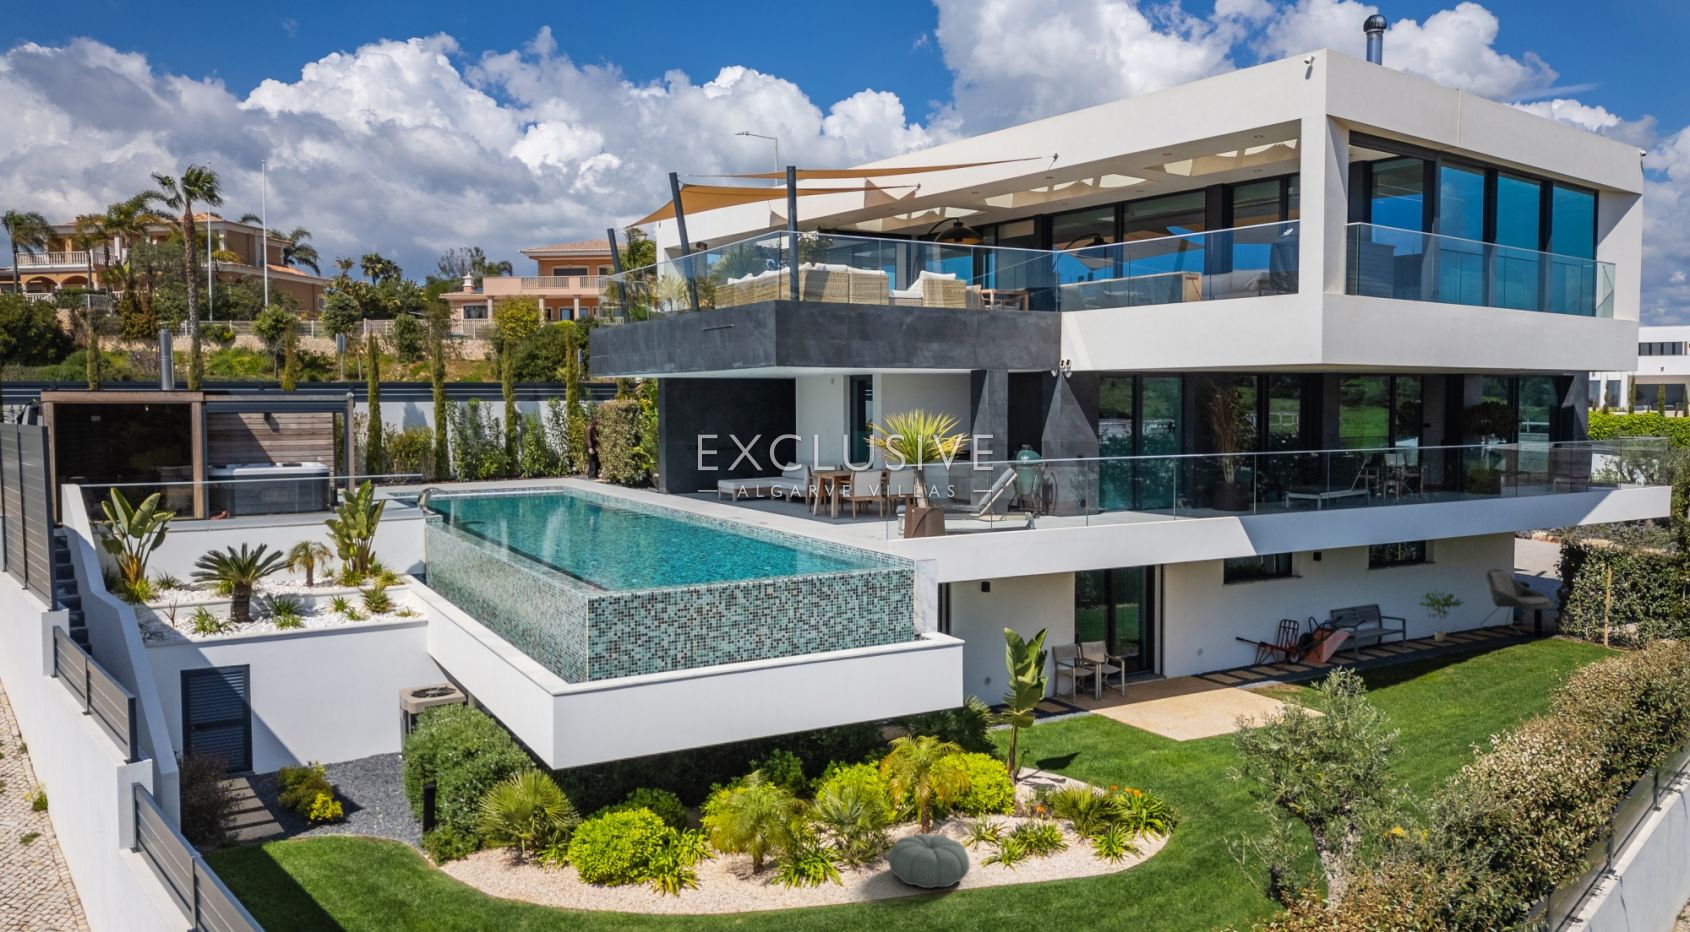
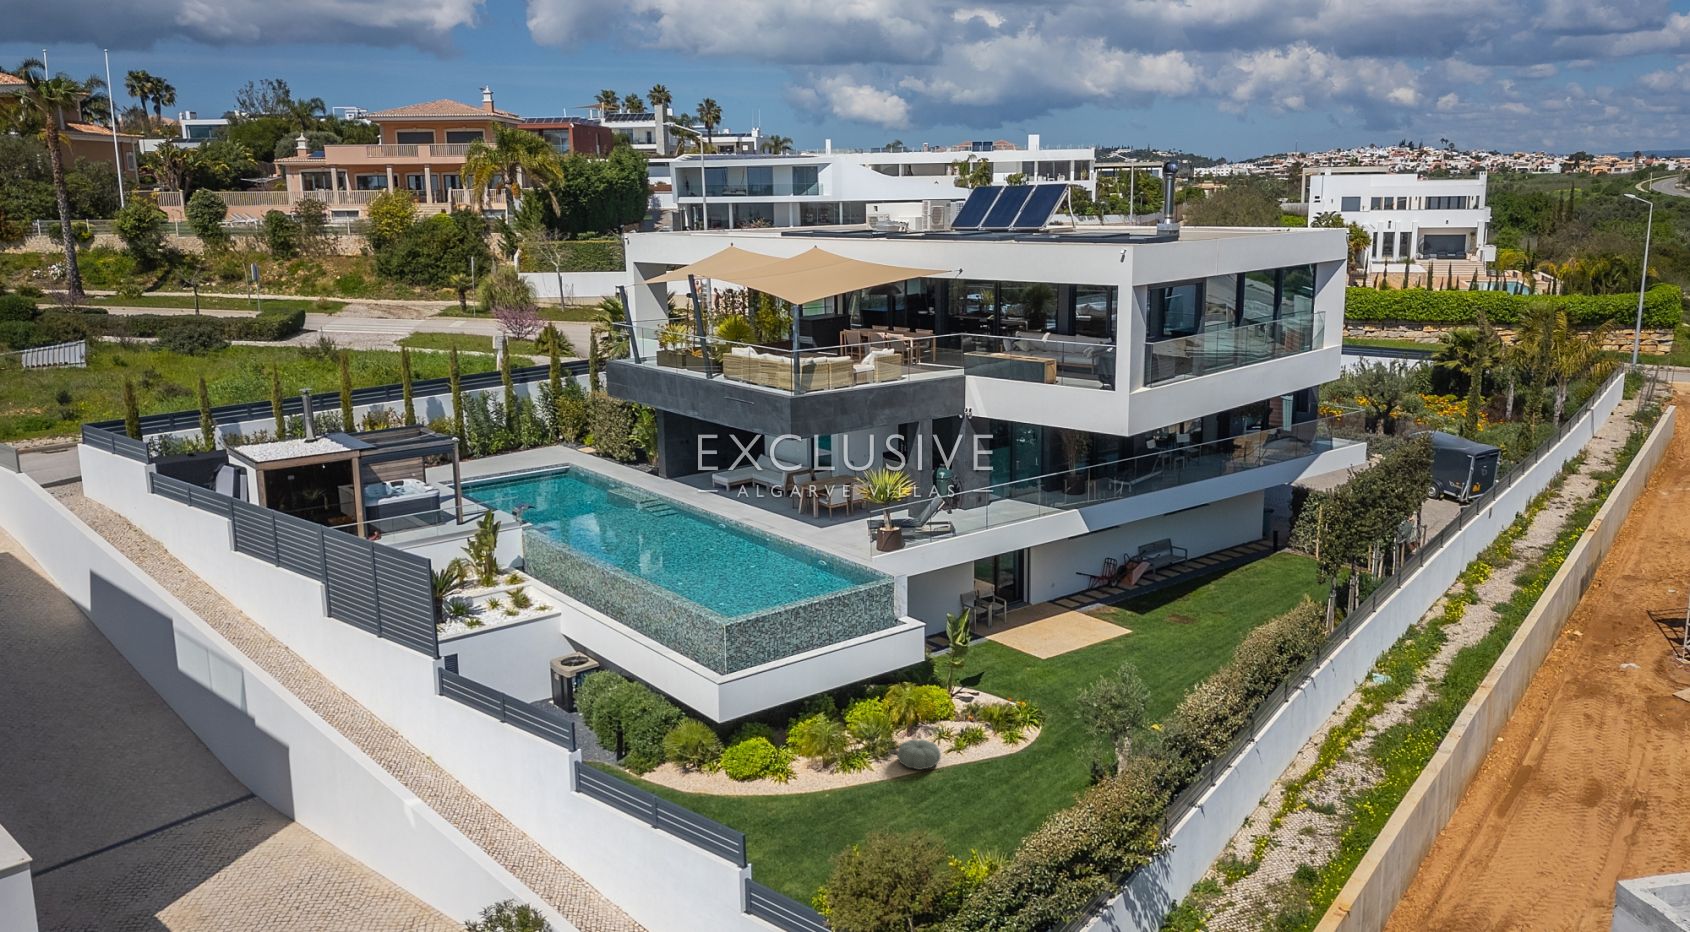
lounge chair: present [1486,568,1553,635] -> none [1229,510,1275,557]
potted plant: present [1420,590,1463,642] -> none [1190,531,1218,566]

